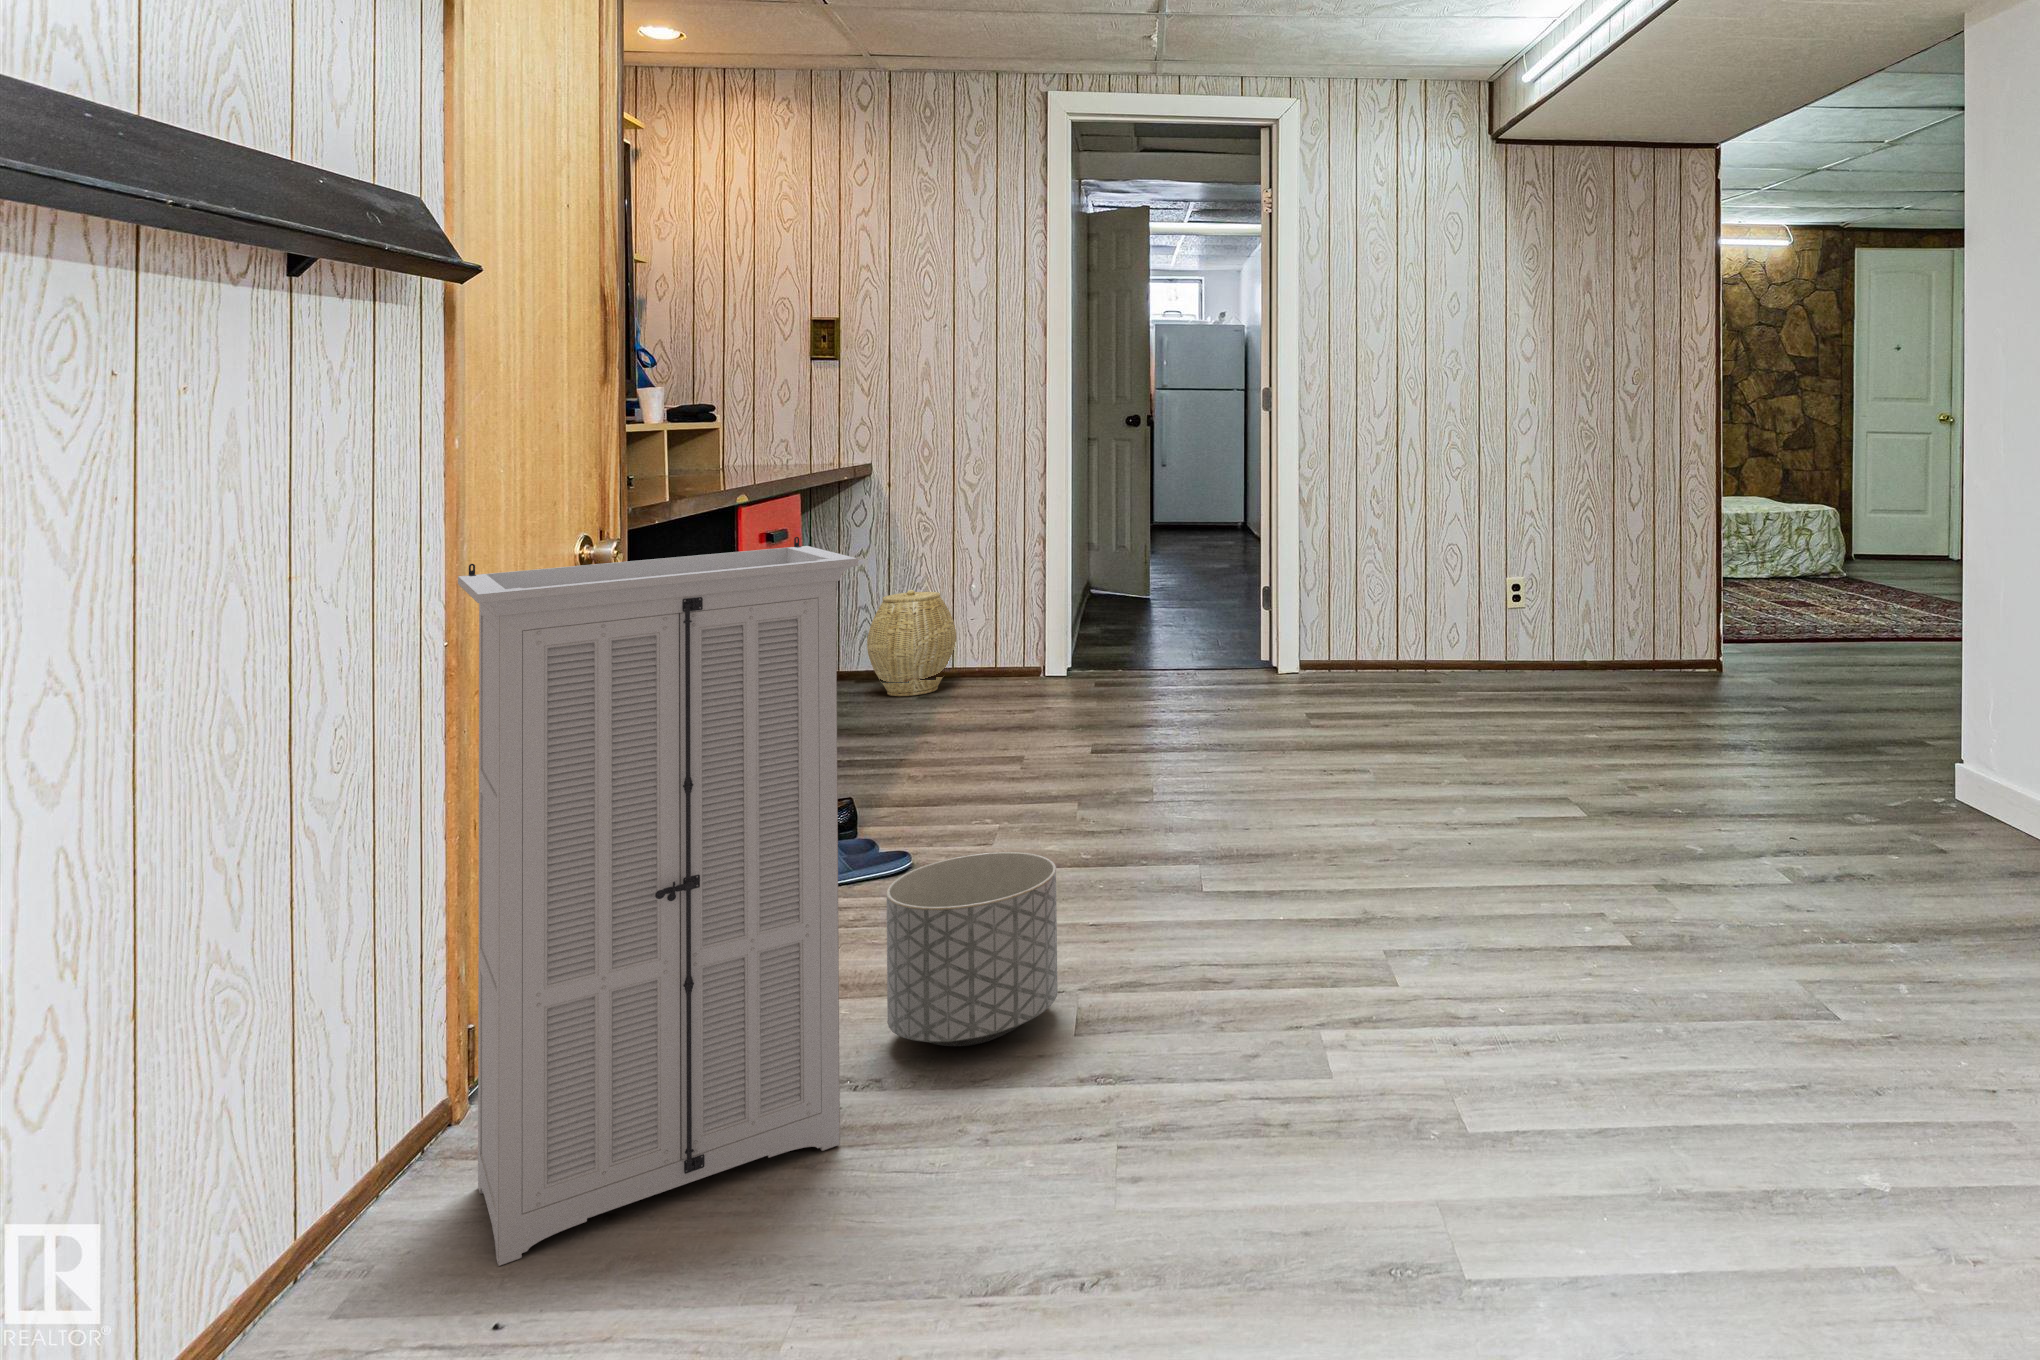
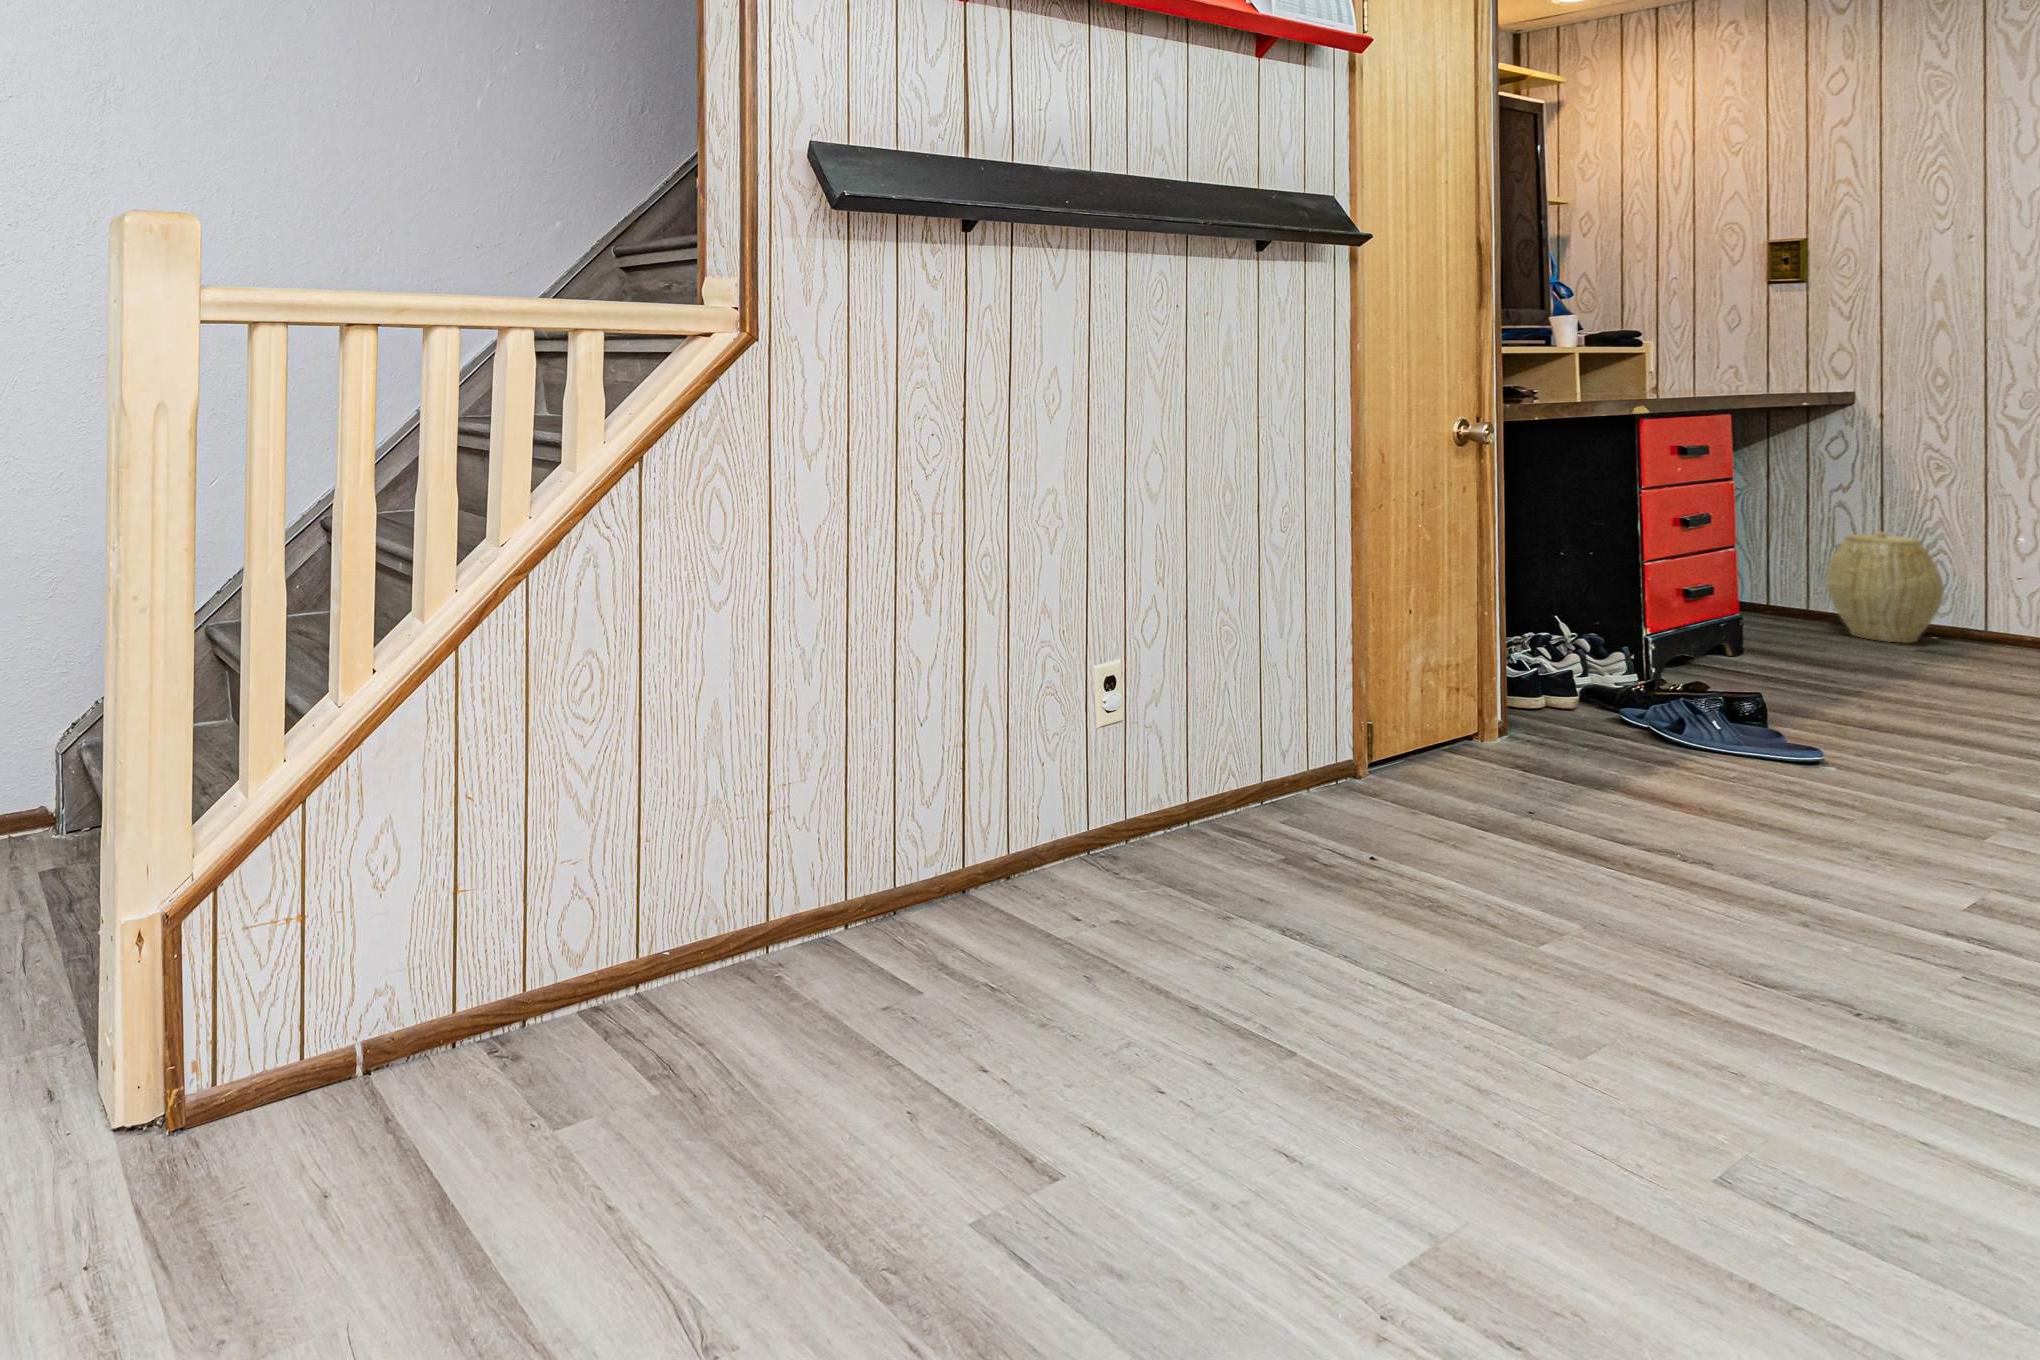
storage cabinet: present [458,537,858,1266] -> none [1344,427,1611,884]
planter: present [887,852,1058,1047] -> none [1669,724,1849,885]

